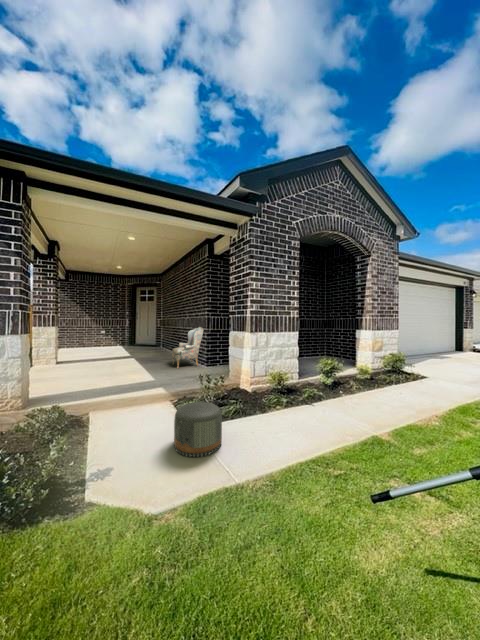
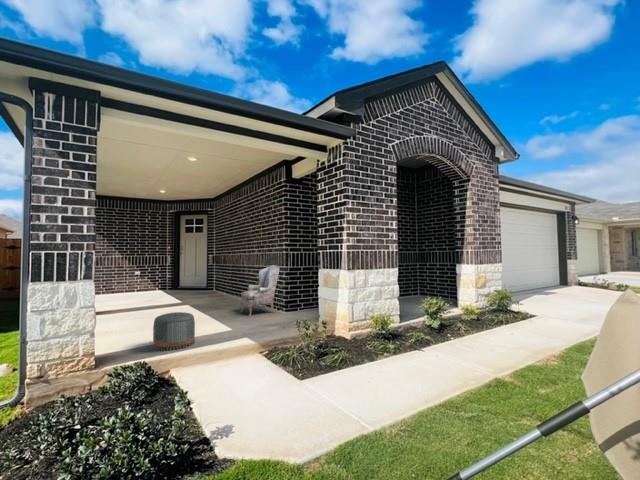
pouf: present [174,402,222,457] -> present [153,312,195,350]

